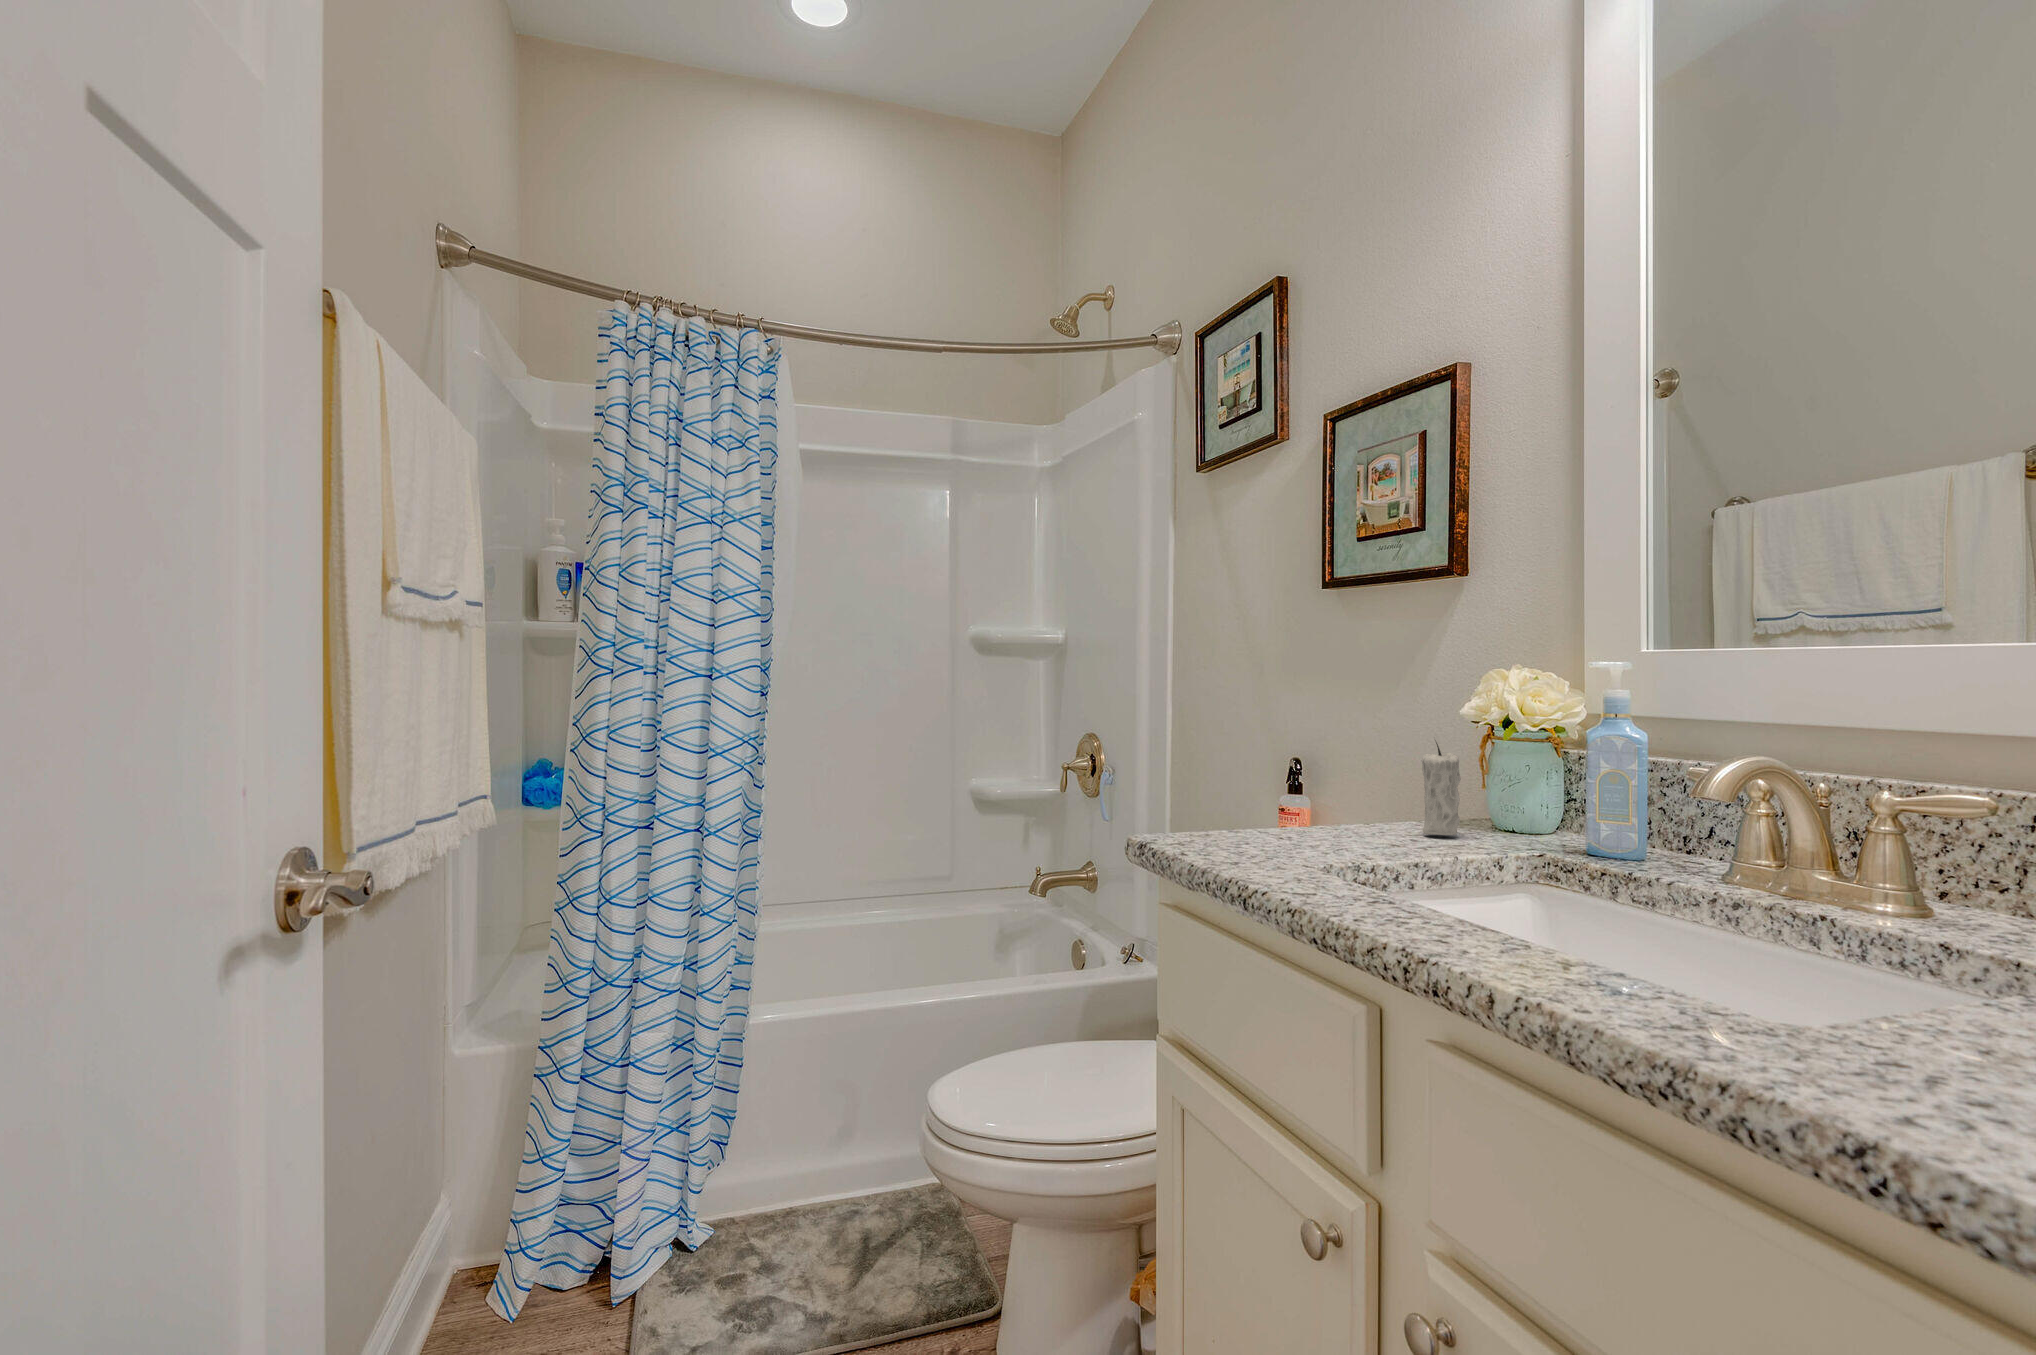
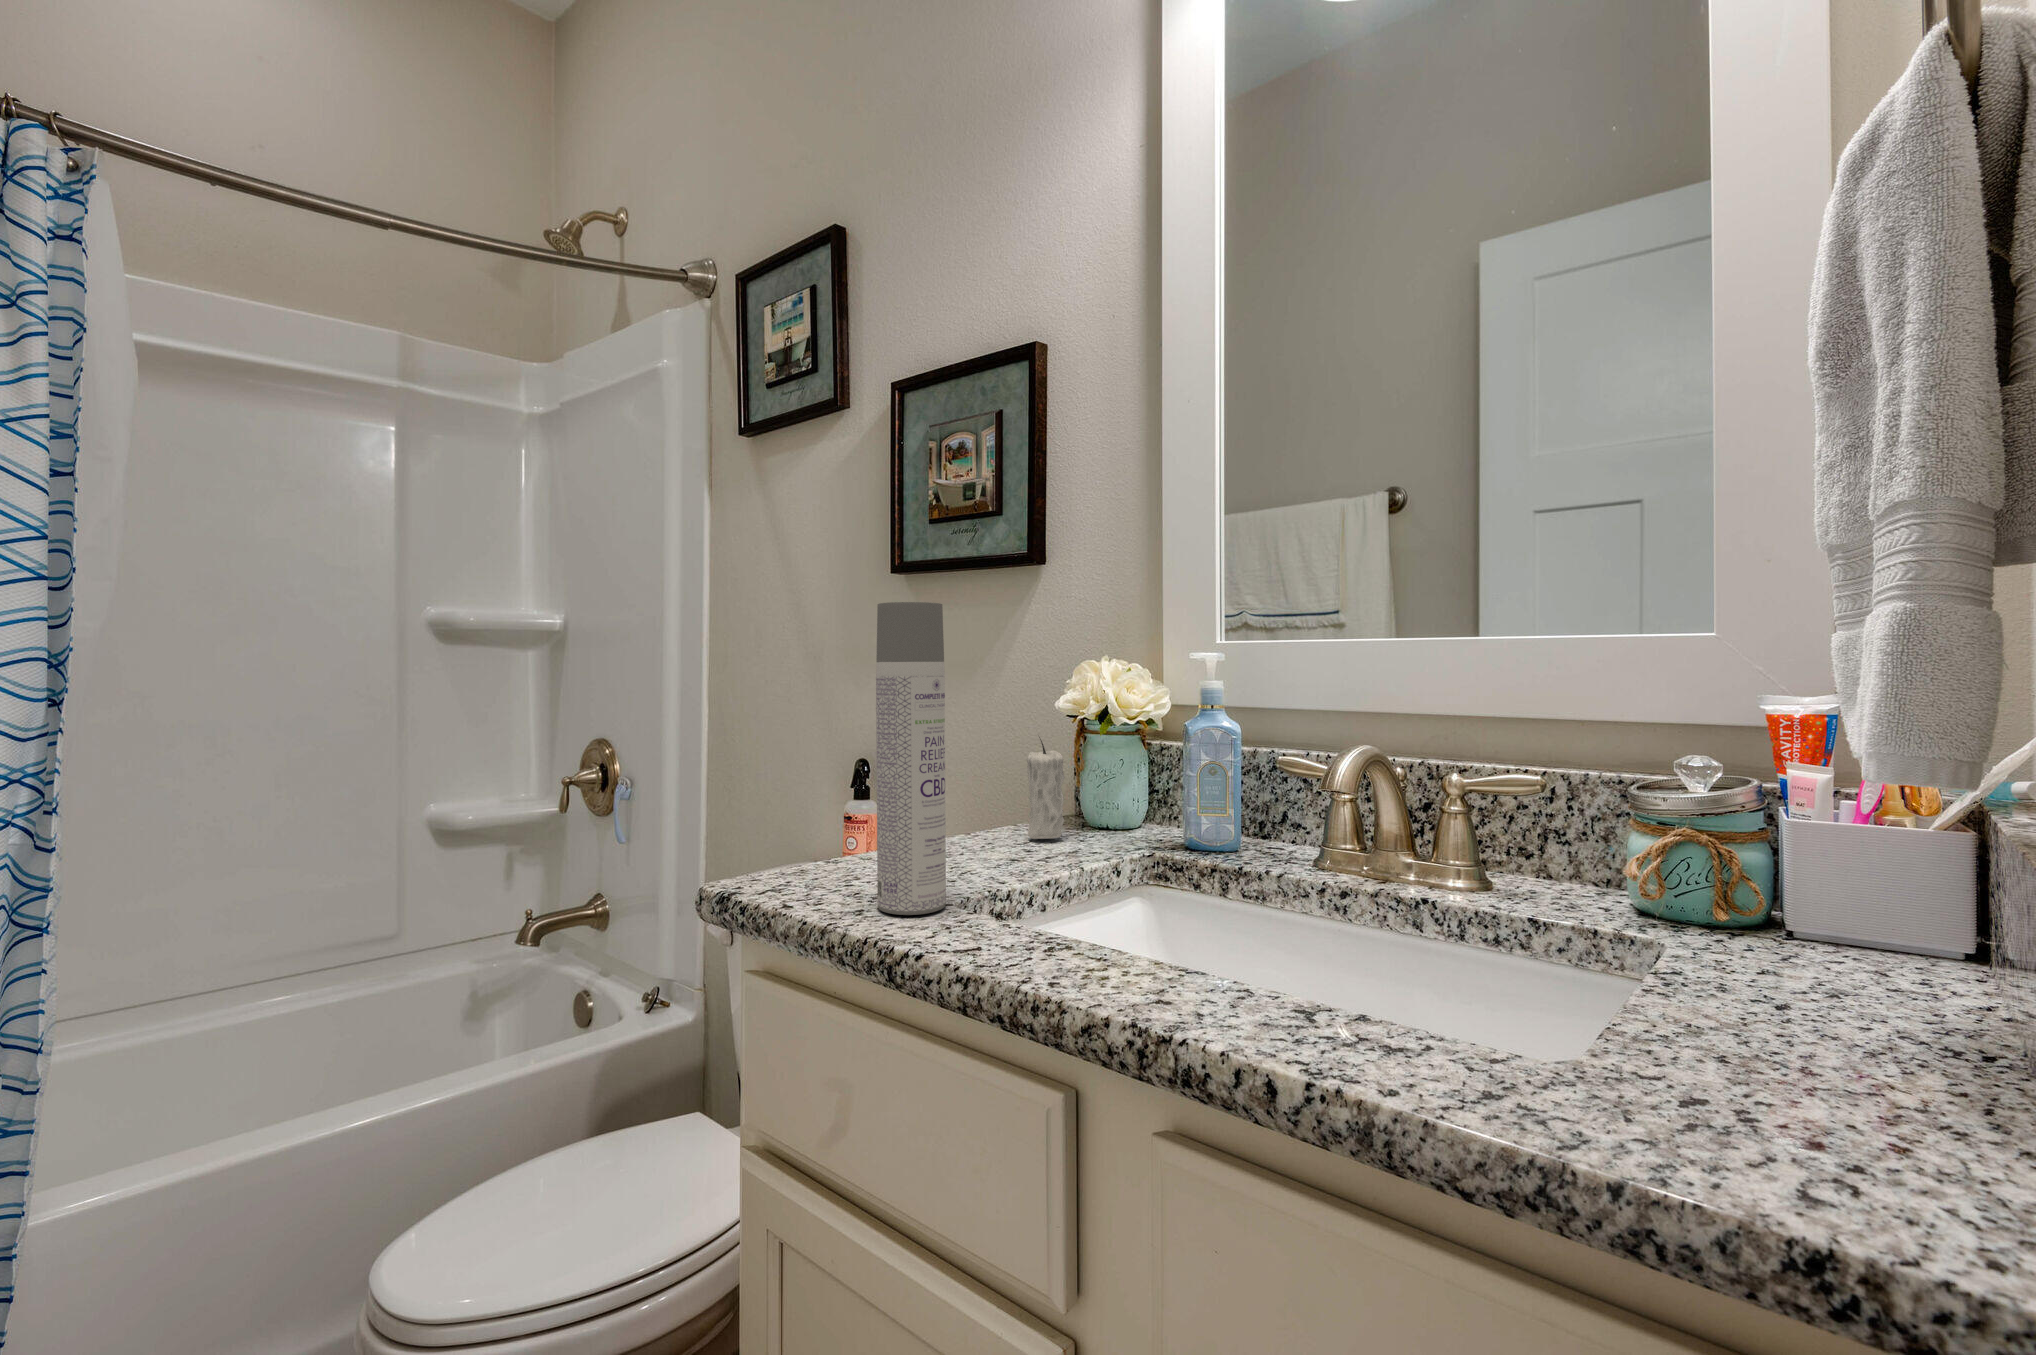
spray bottle: none [1251,620,1308,871] -> present [876,602,946,915]

